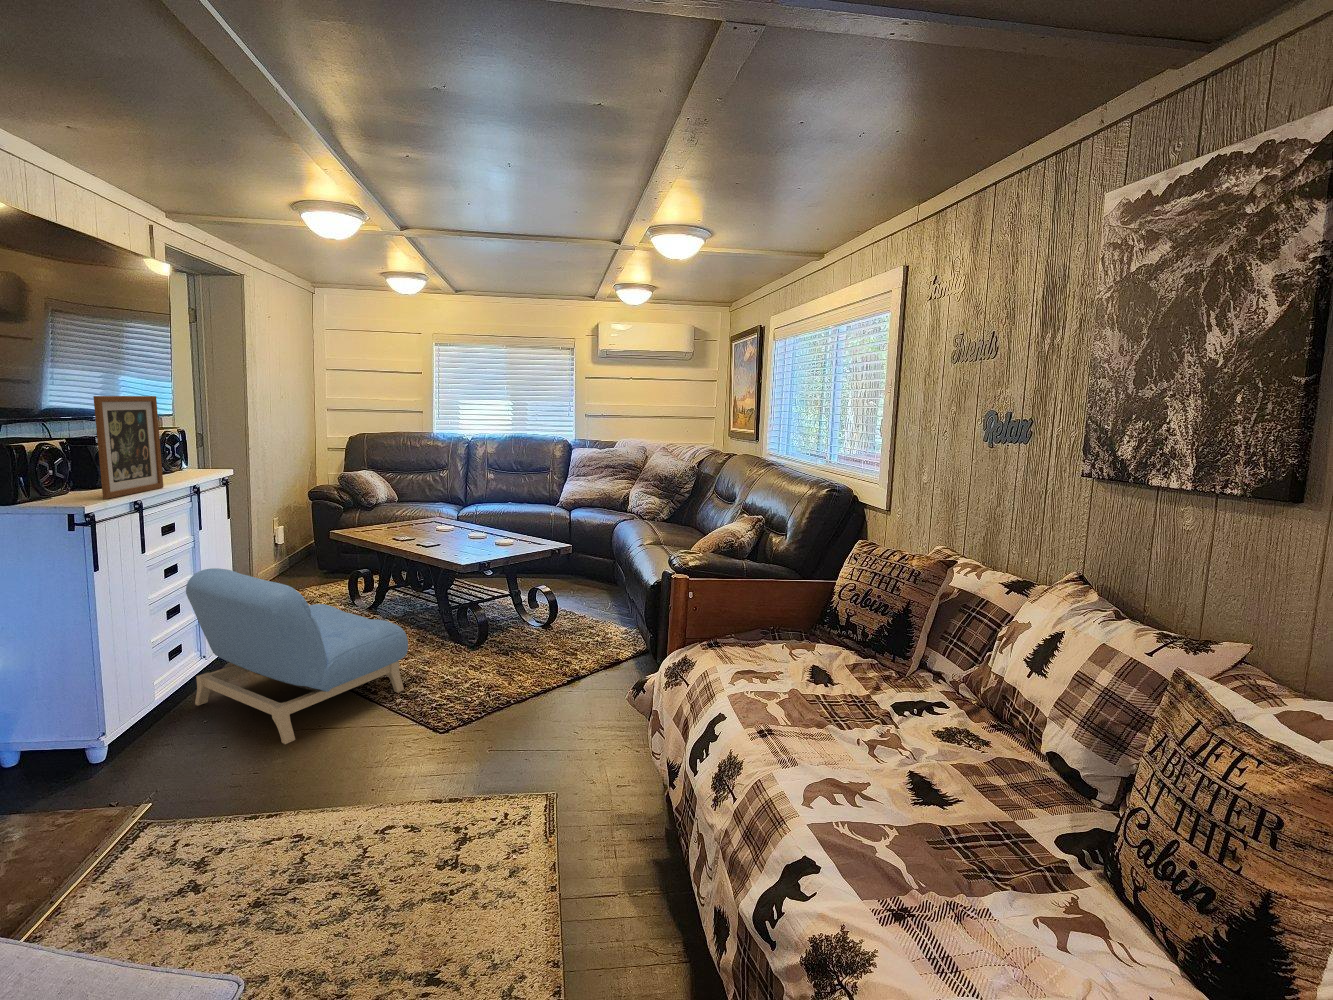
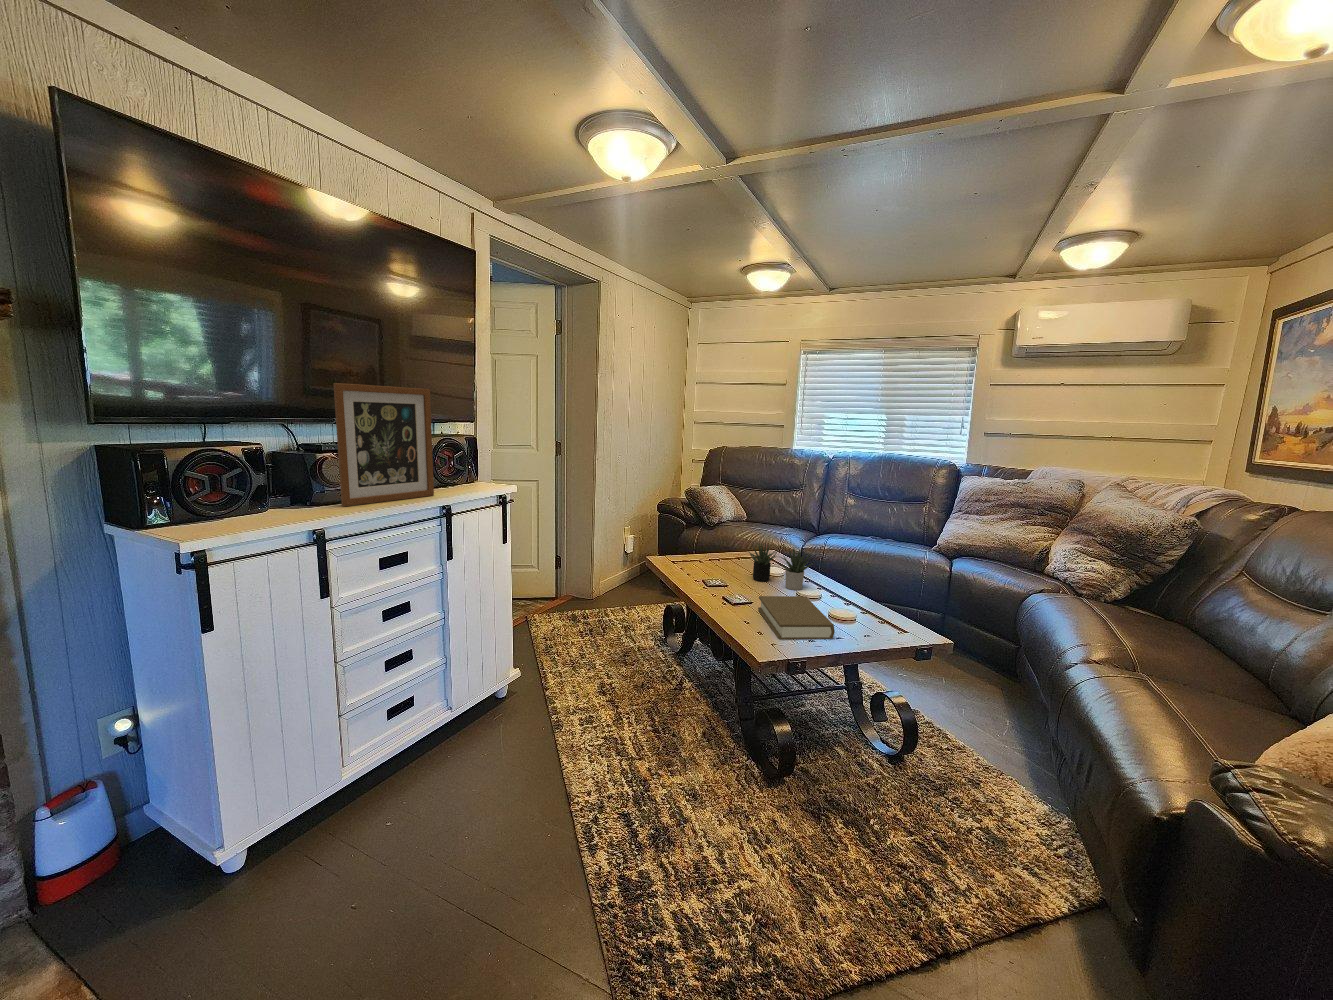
succulent plant: none [425,507,481,539] -> present [749,544,812,590]
book: none [448,537,505,561] -> present [758,596,835,640]
armchair: present [186,568,408,744] -> none [415,601,659,899]

